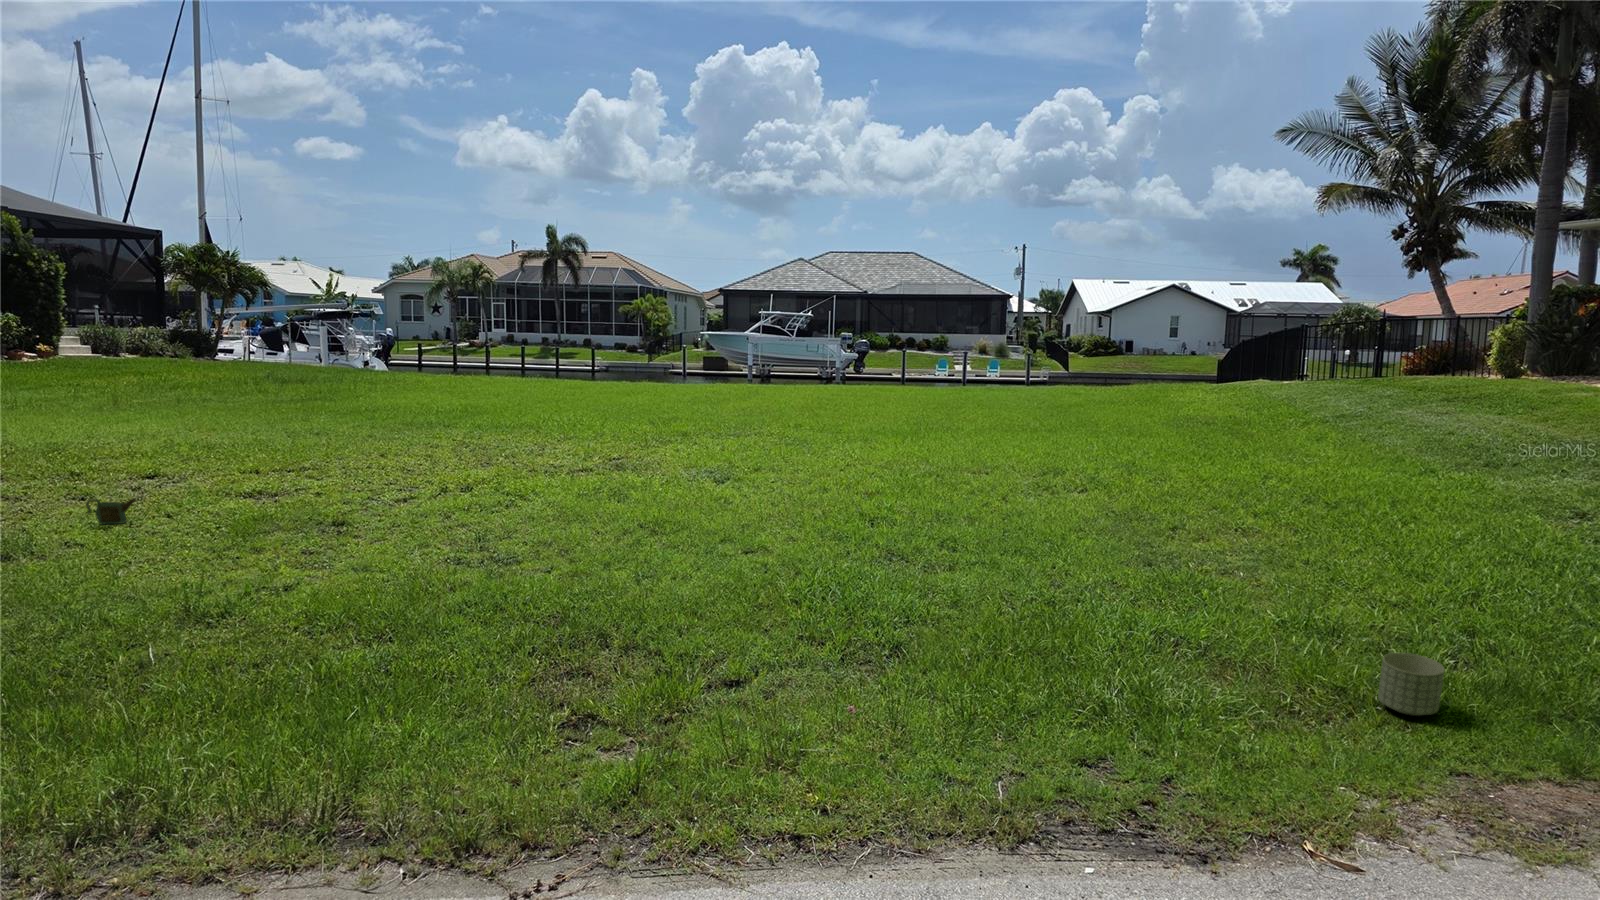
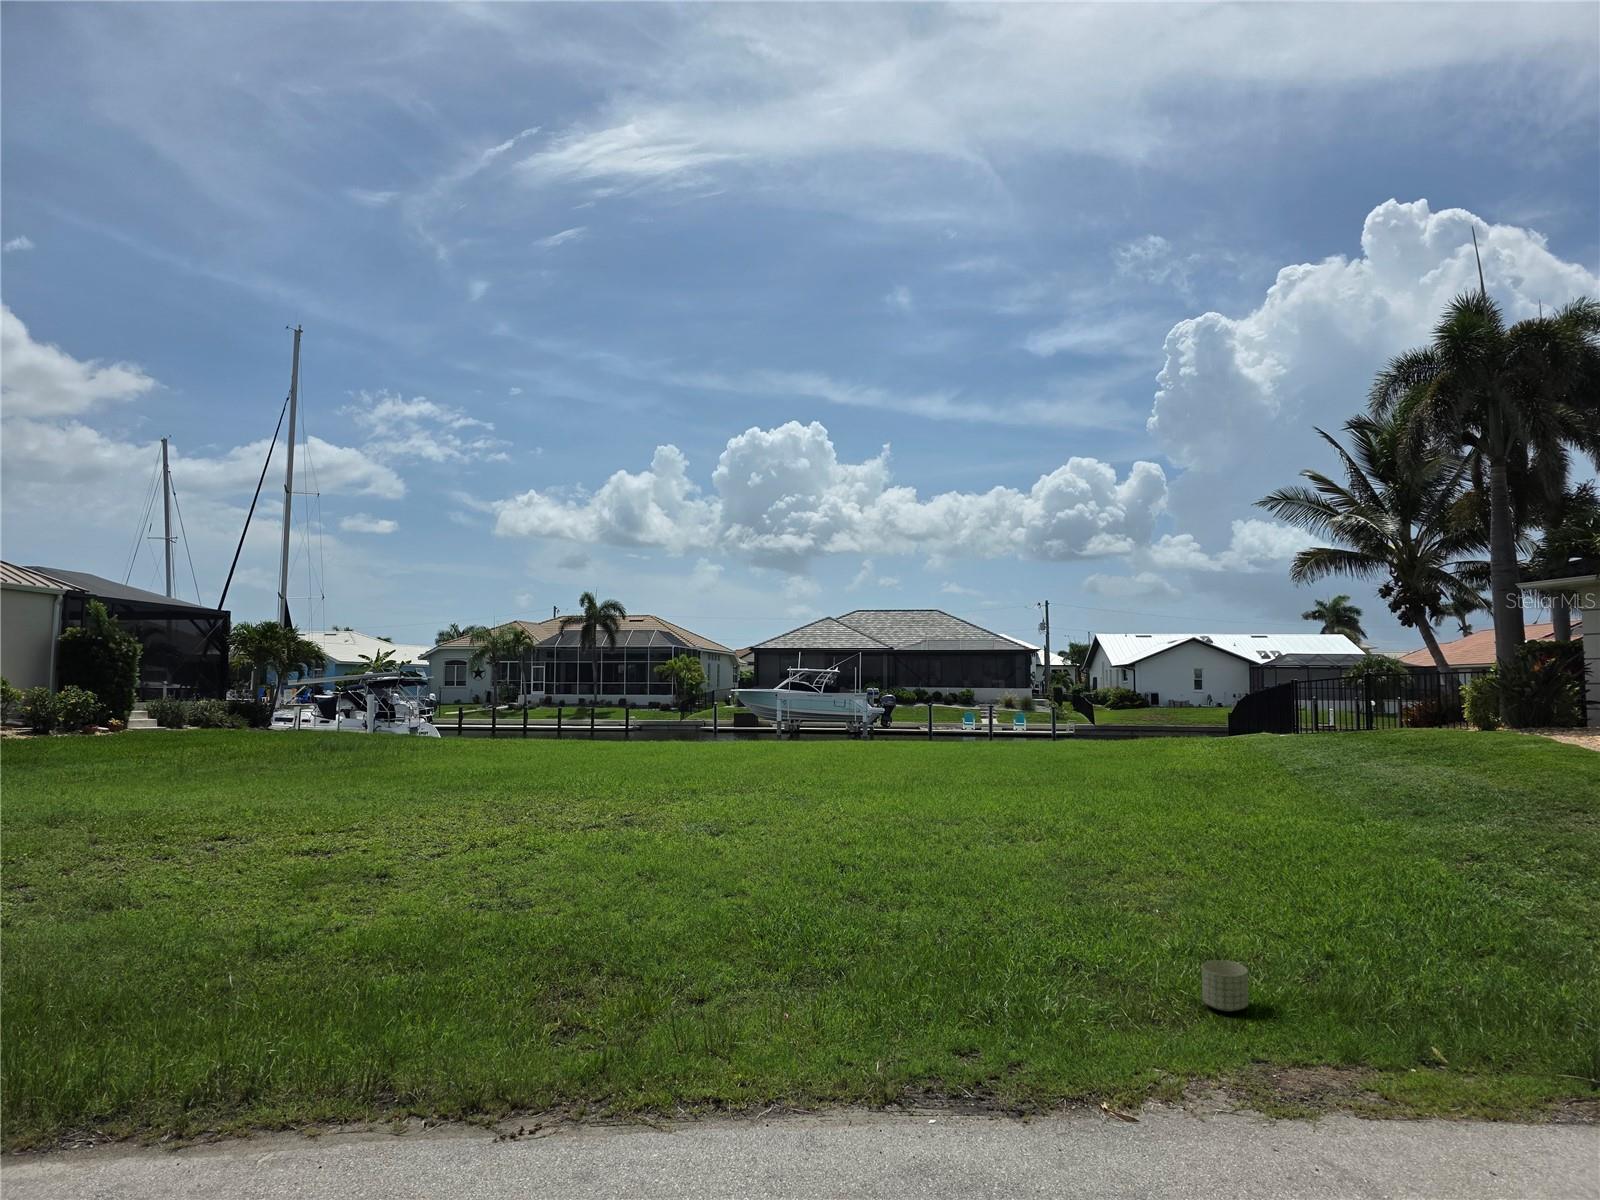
watering can: present [86,498,136,524] -> none [177,855,219,879]

